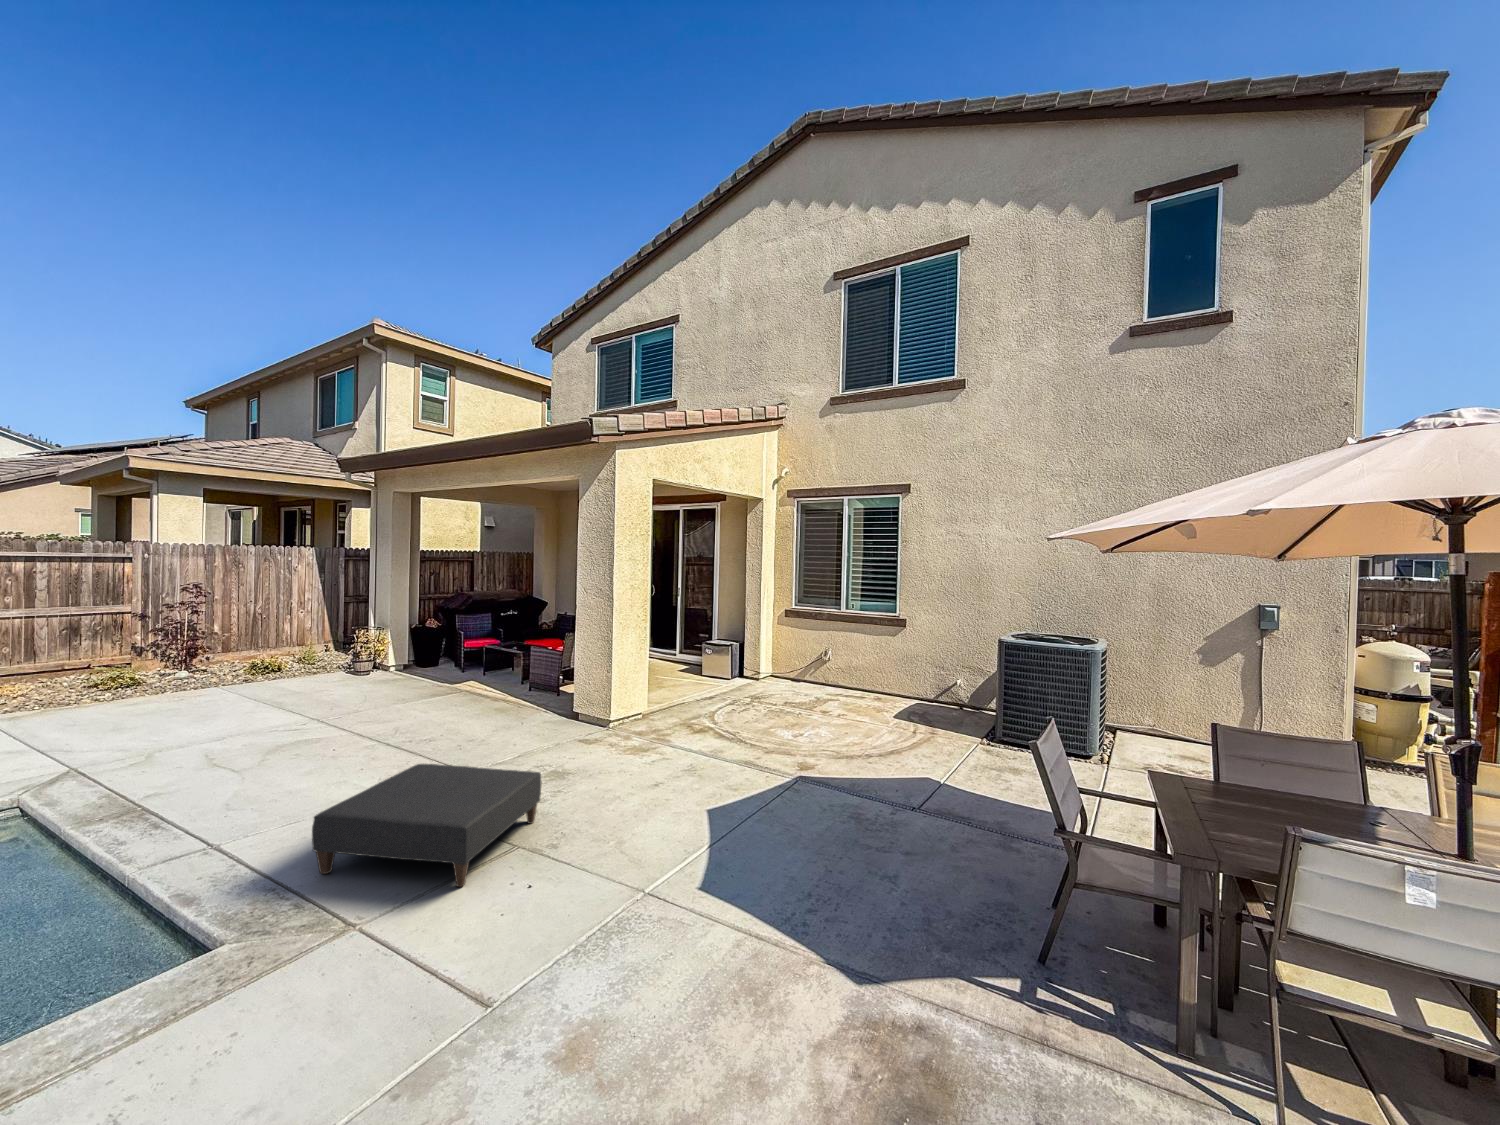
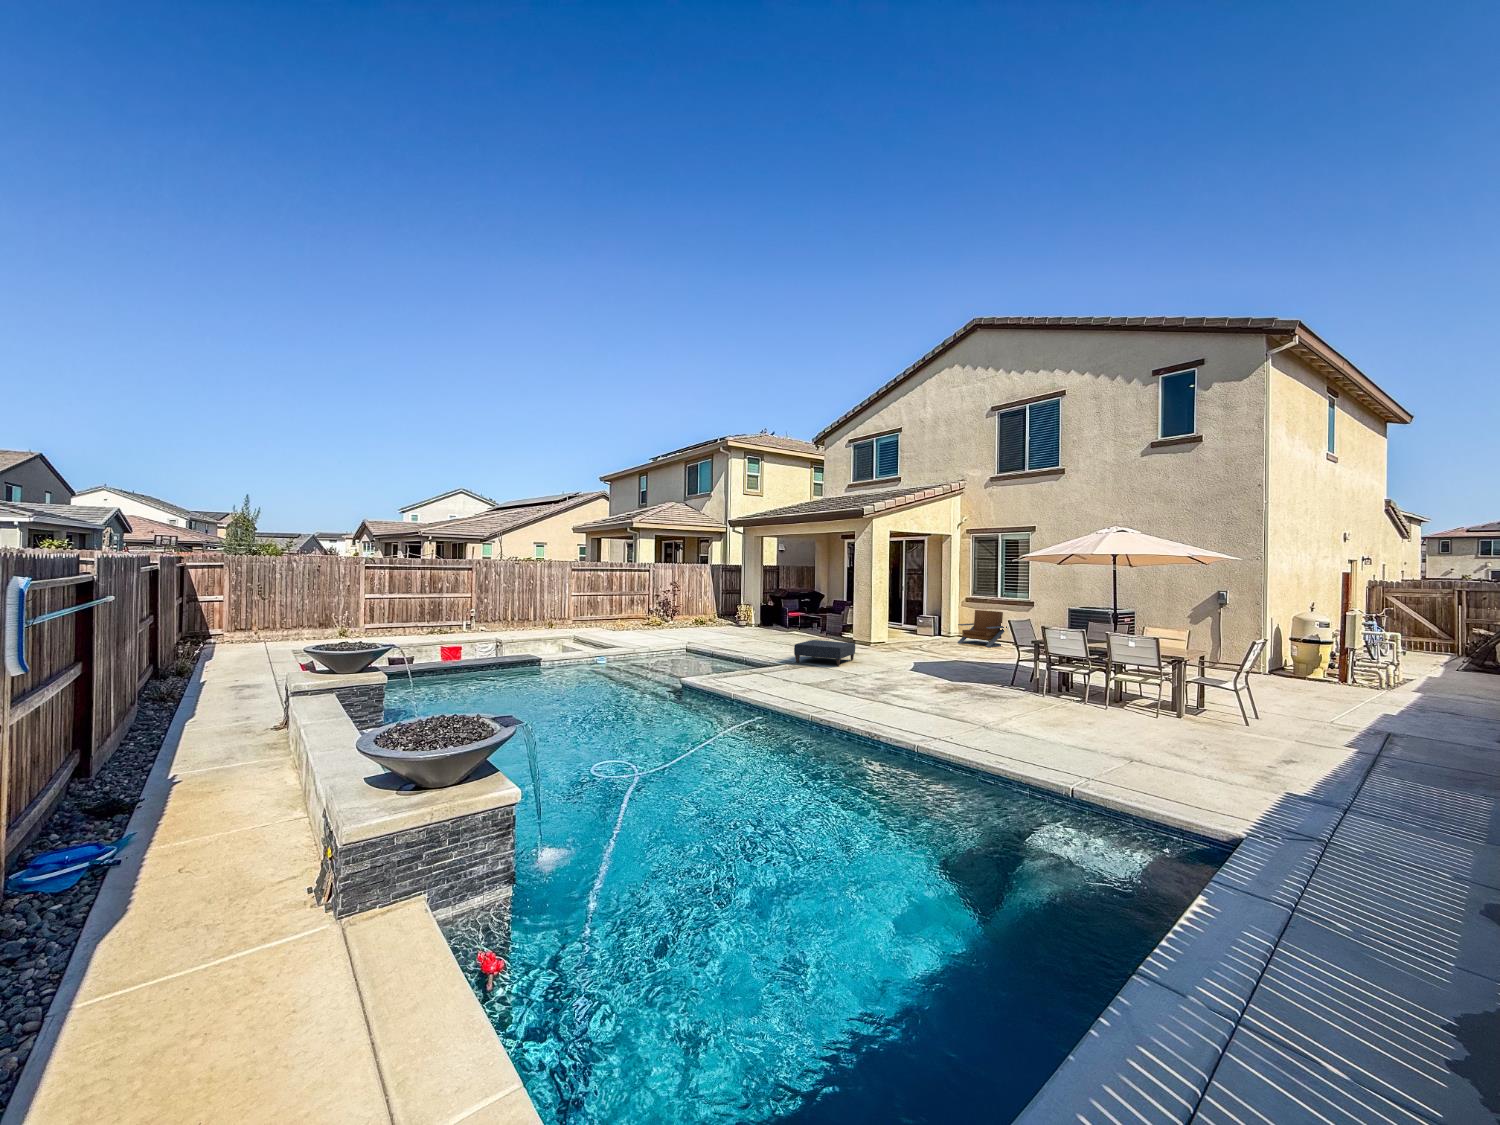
lounge chair: none [776,634,862,709] -> present [958,610,1007,647]

